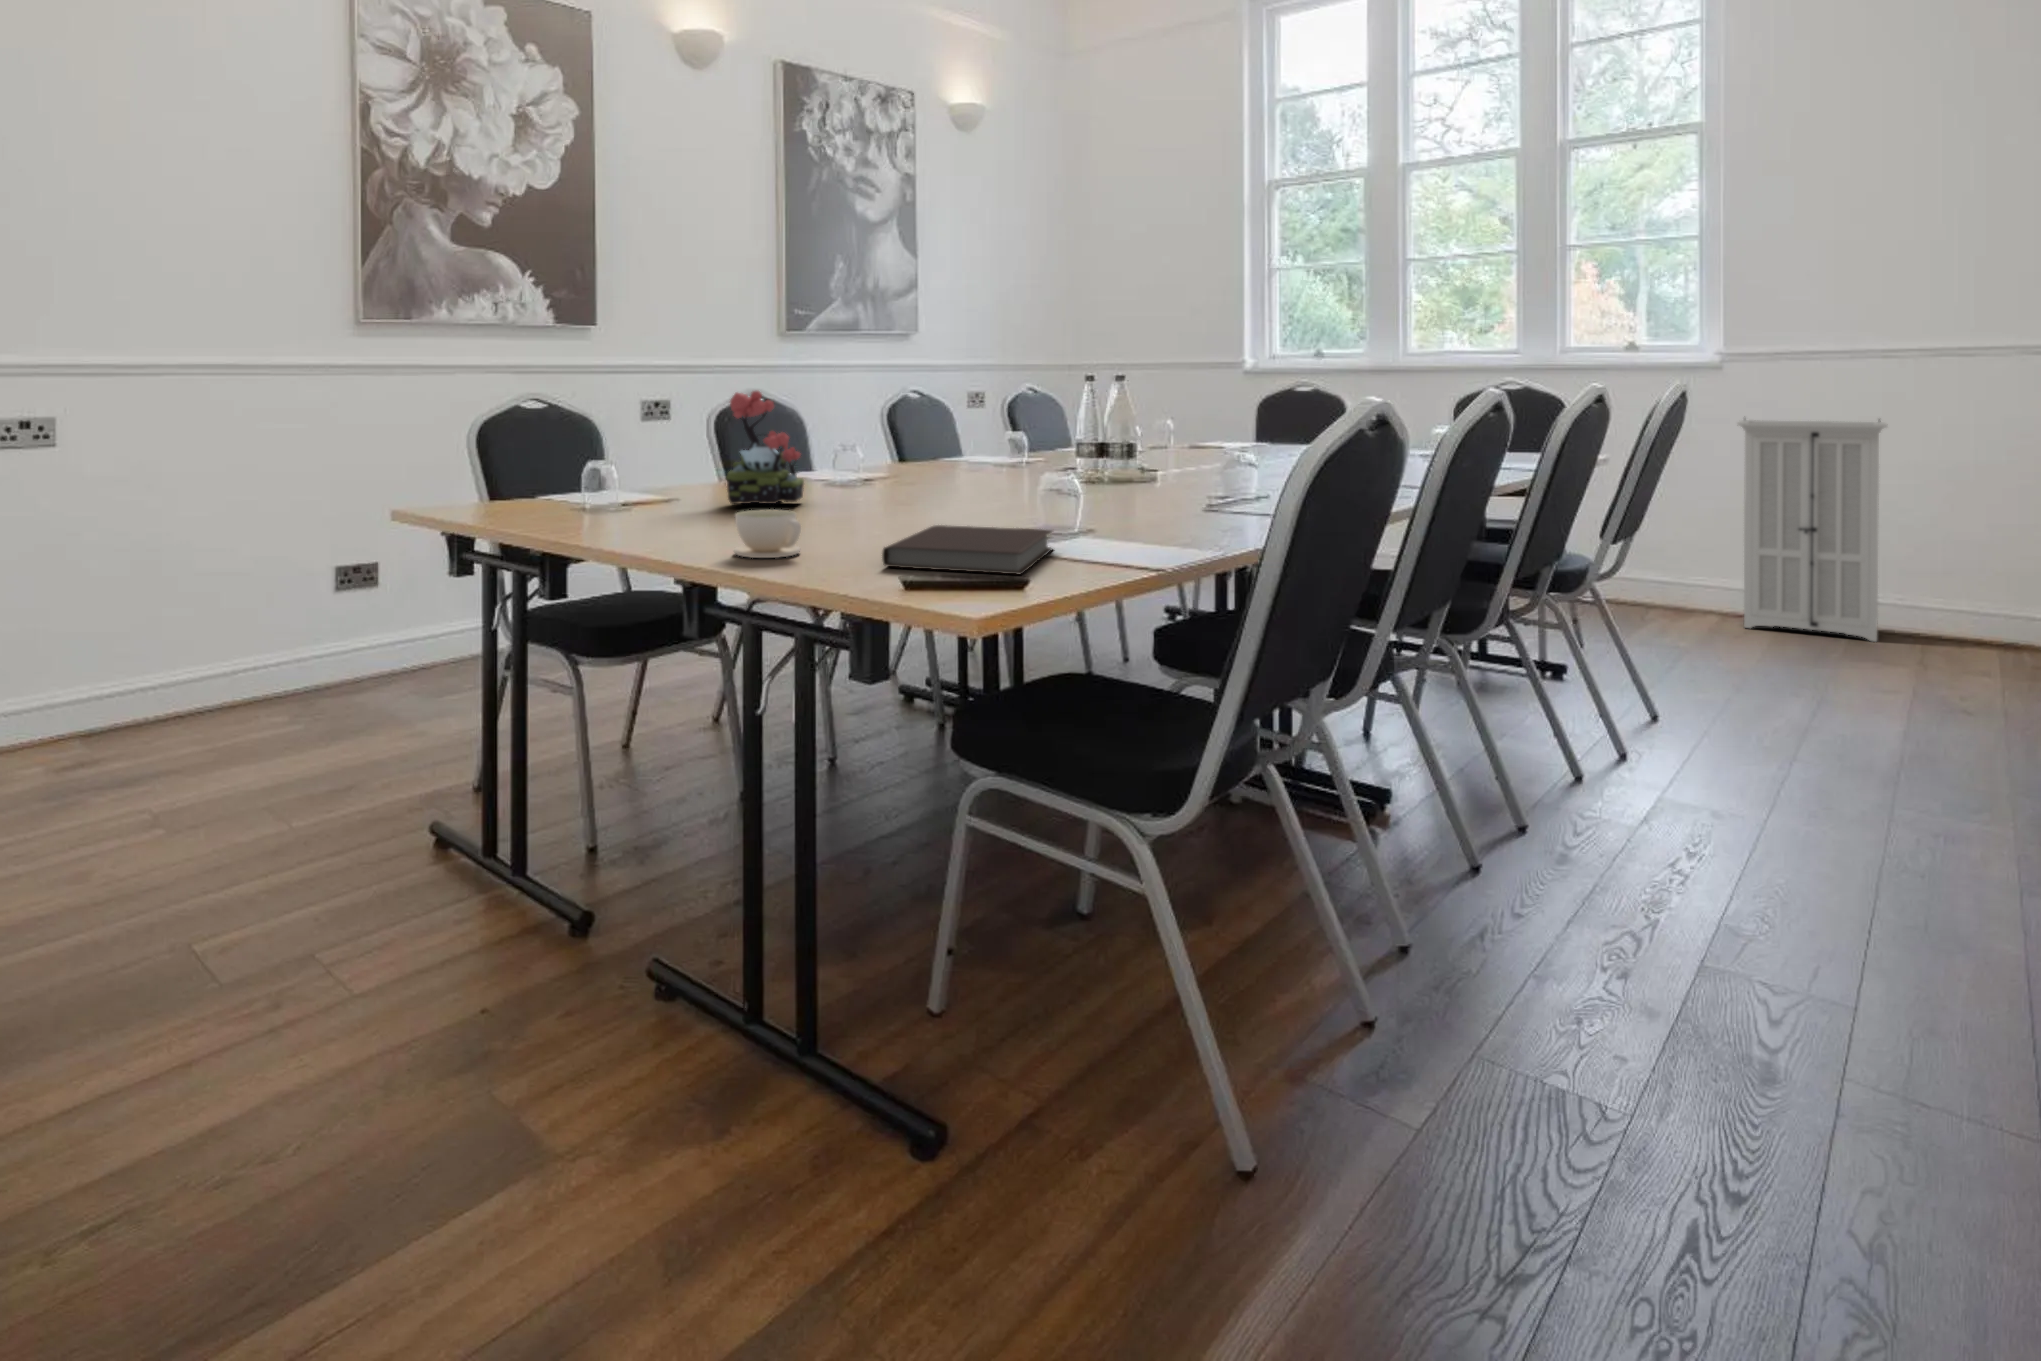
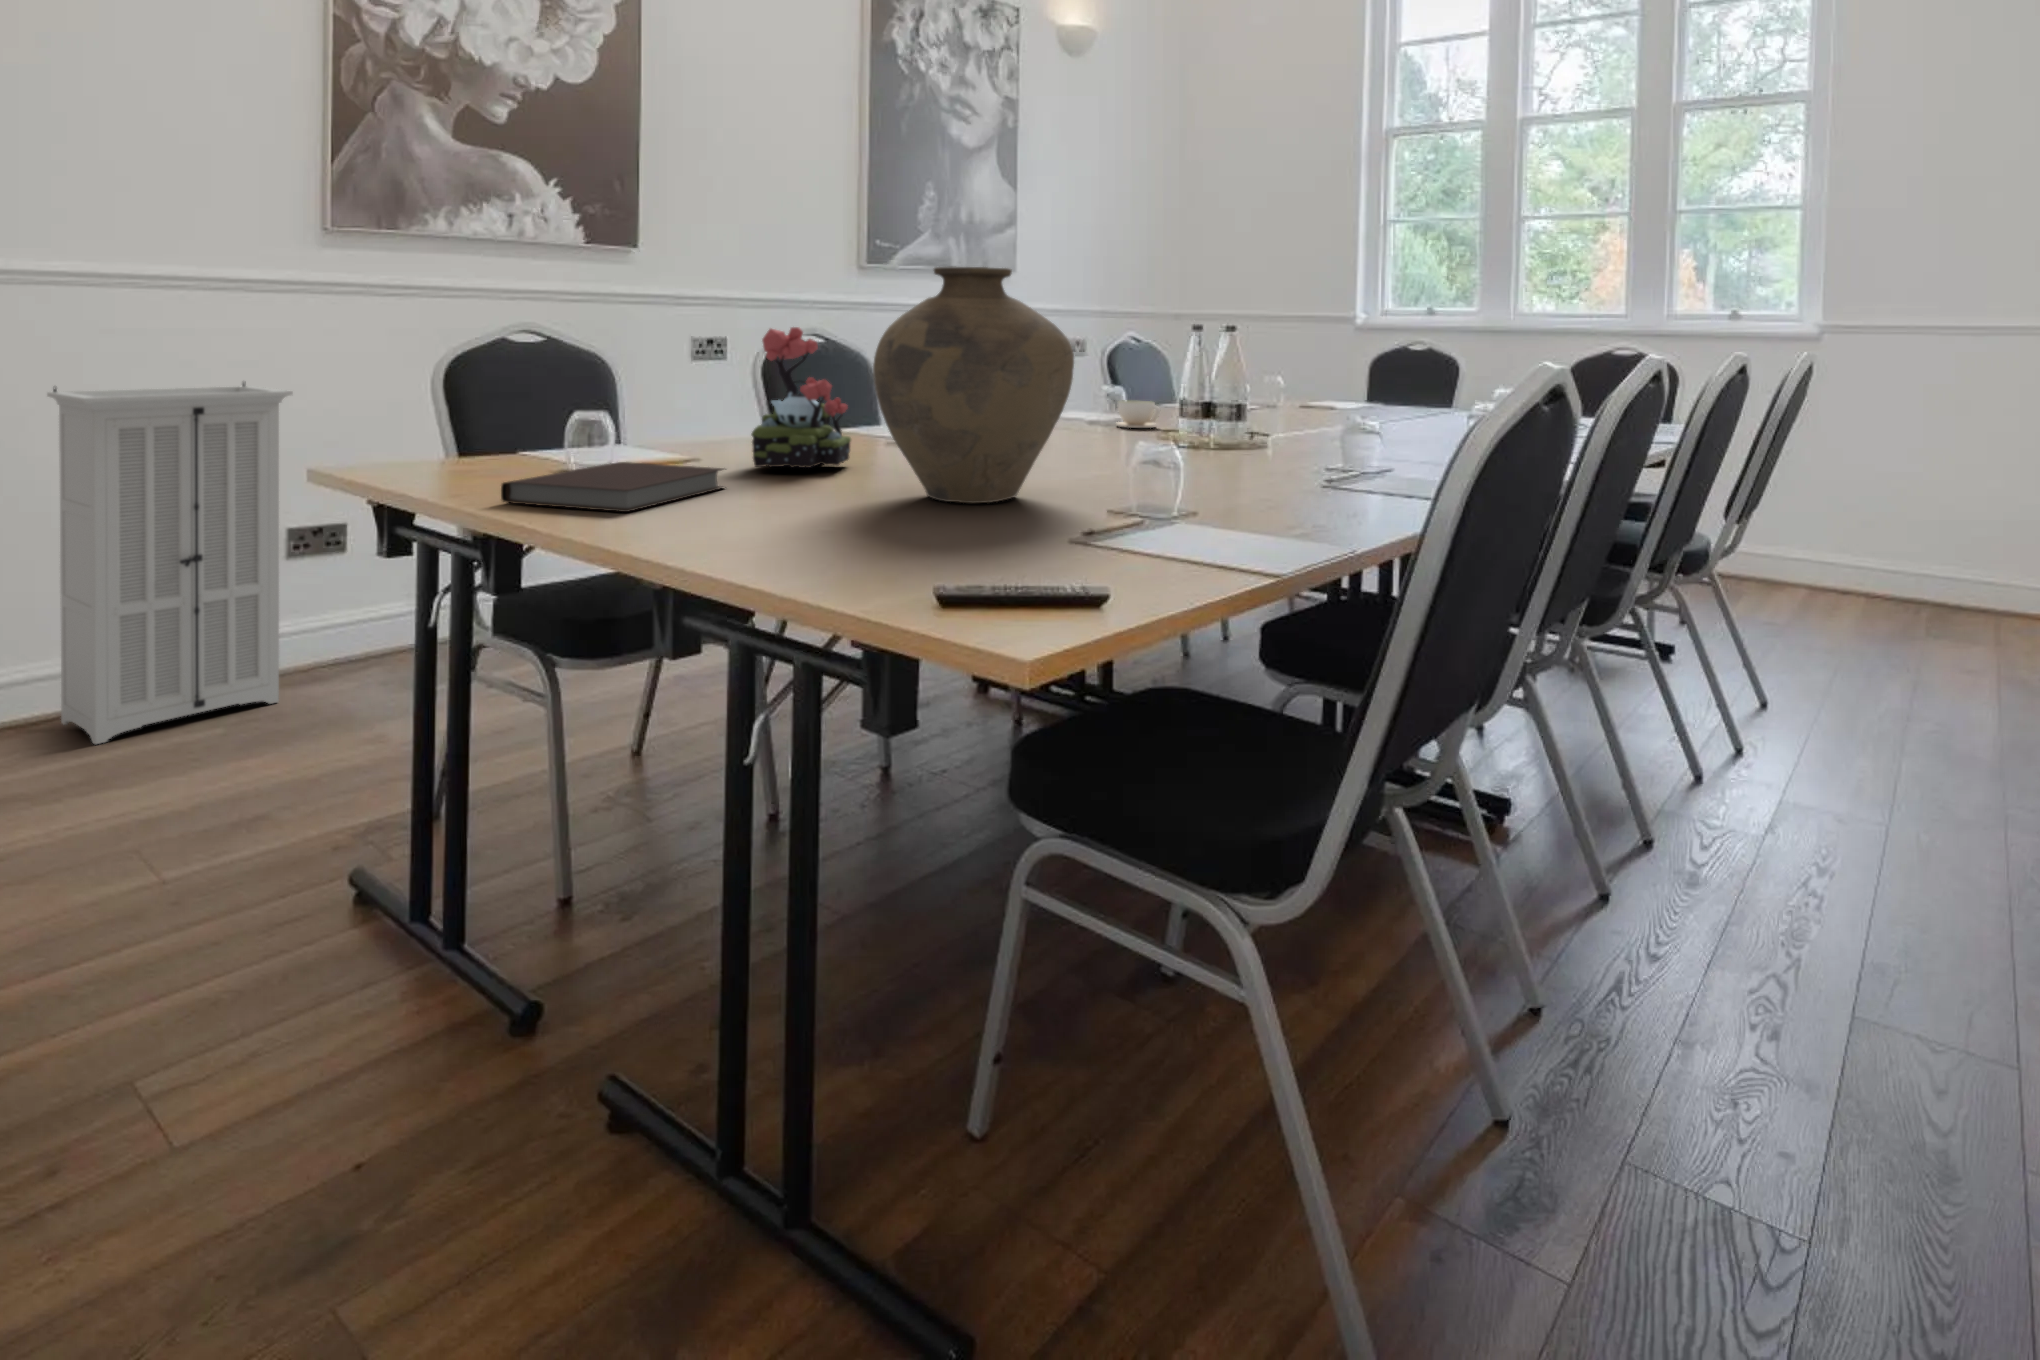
vase: none [829,338,990,527] -> present [873,267,1074,503]
storage cabinet: present [1738,419,1887,642] -> present [47,383,293,744]
coffee cup: present [734,509,801,558] -> present [1116,400,1160,428]
notebook: present [882,525,1052,575] -> present [501,462,724,512]

